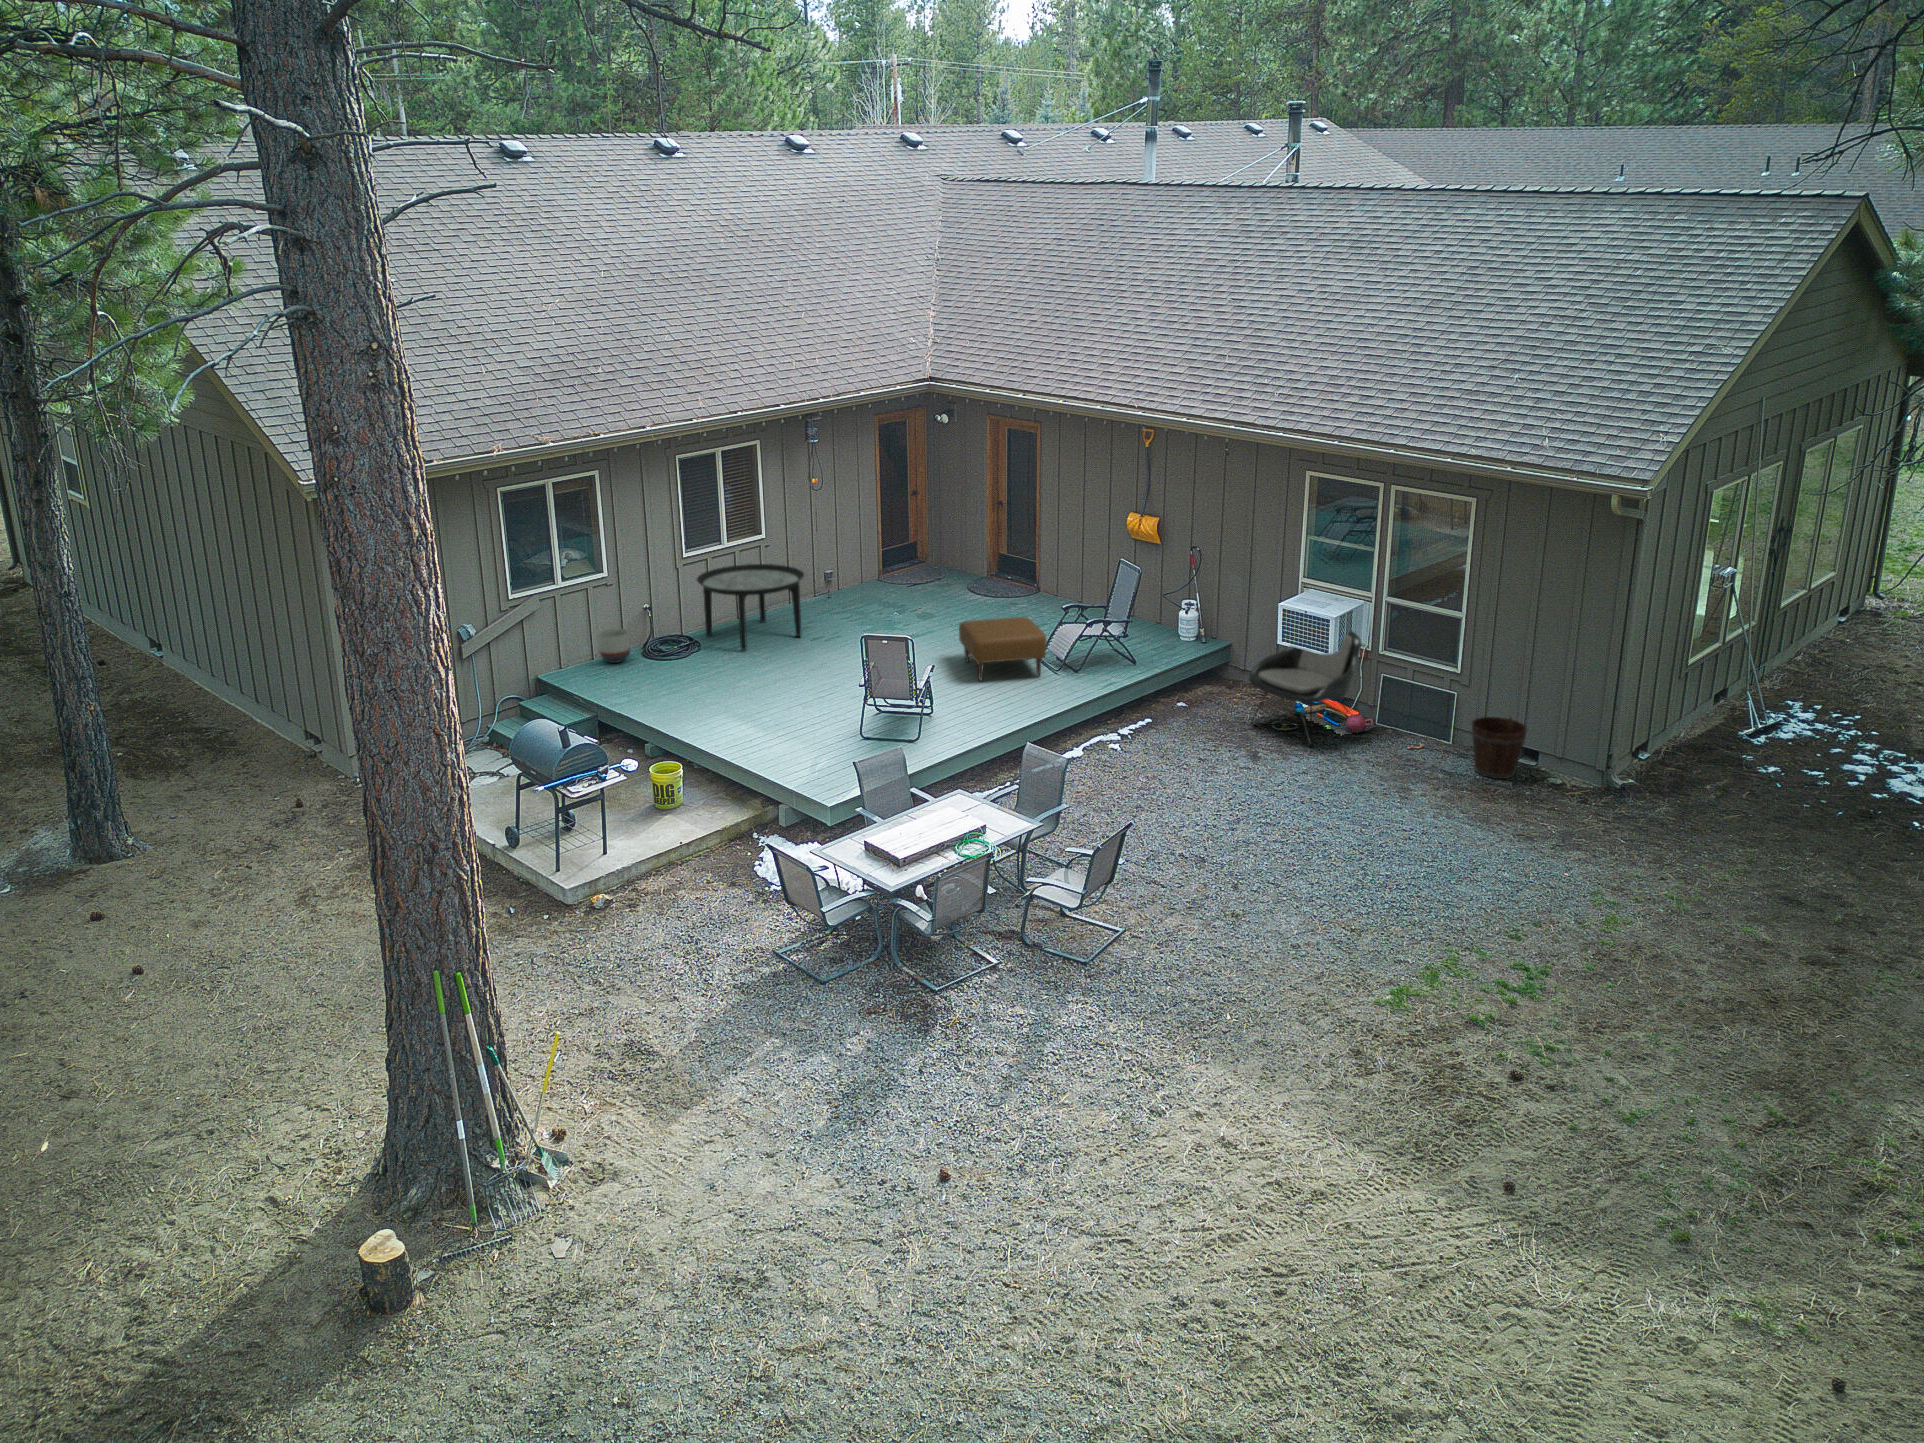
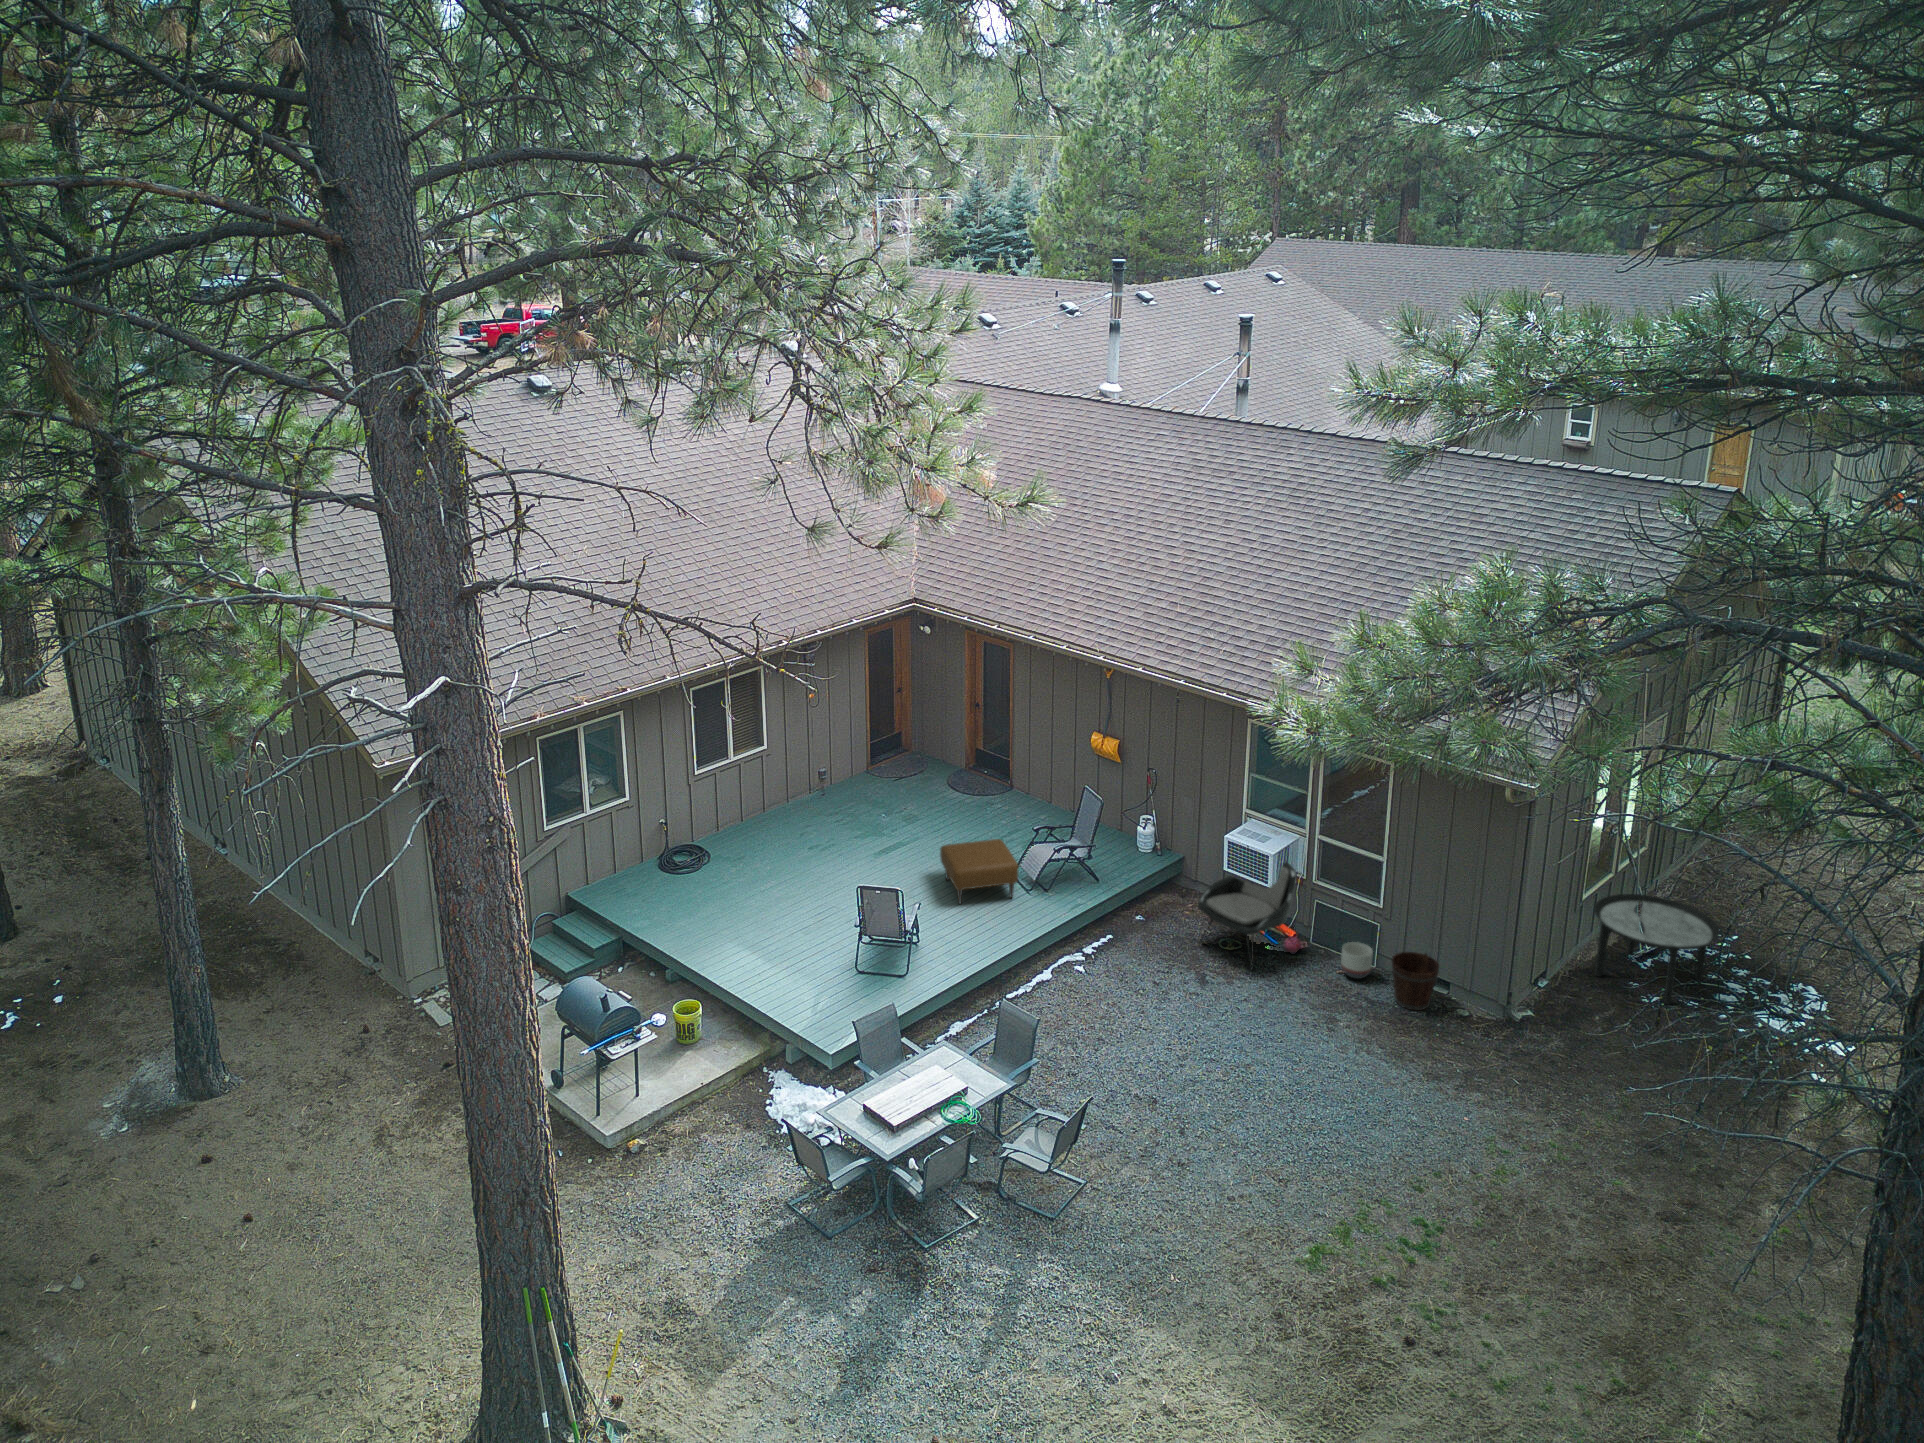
round table: present [697,564,804,650] -> present [1594,894,1720,1004]
planter: present [598,629,630,663] -> present [1341,942,1373,979]

